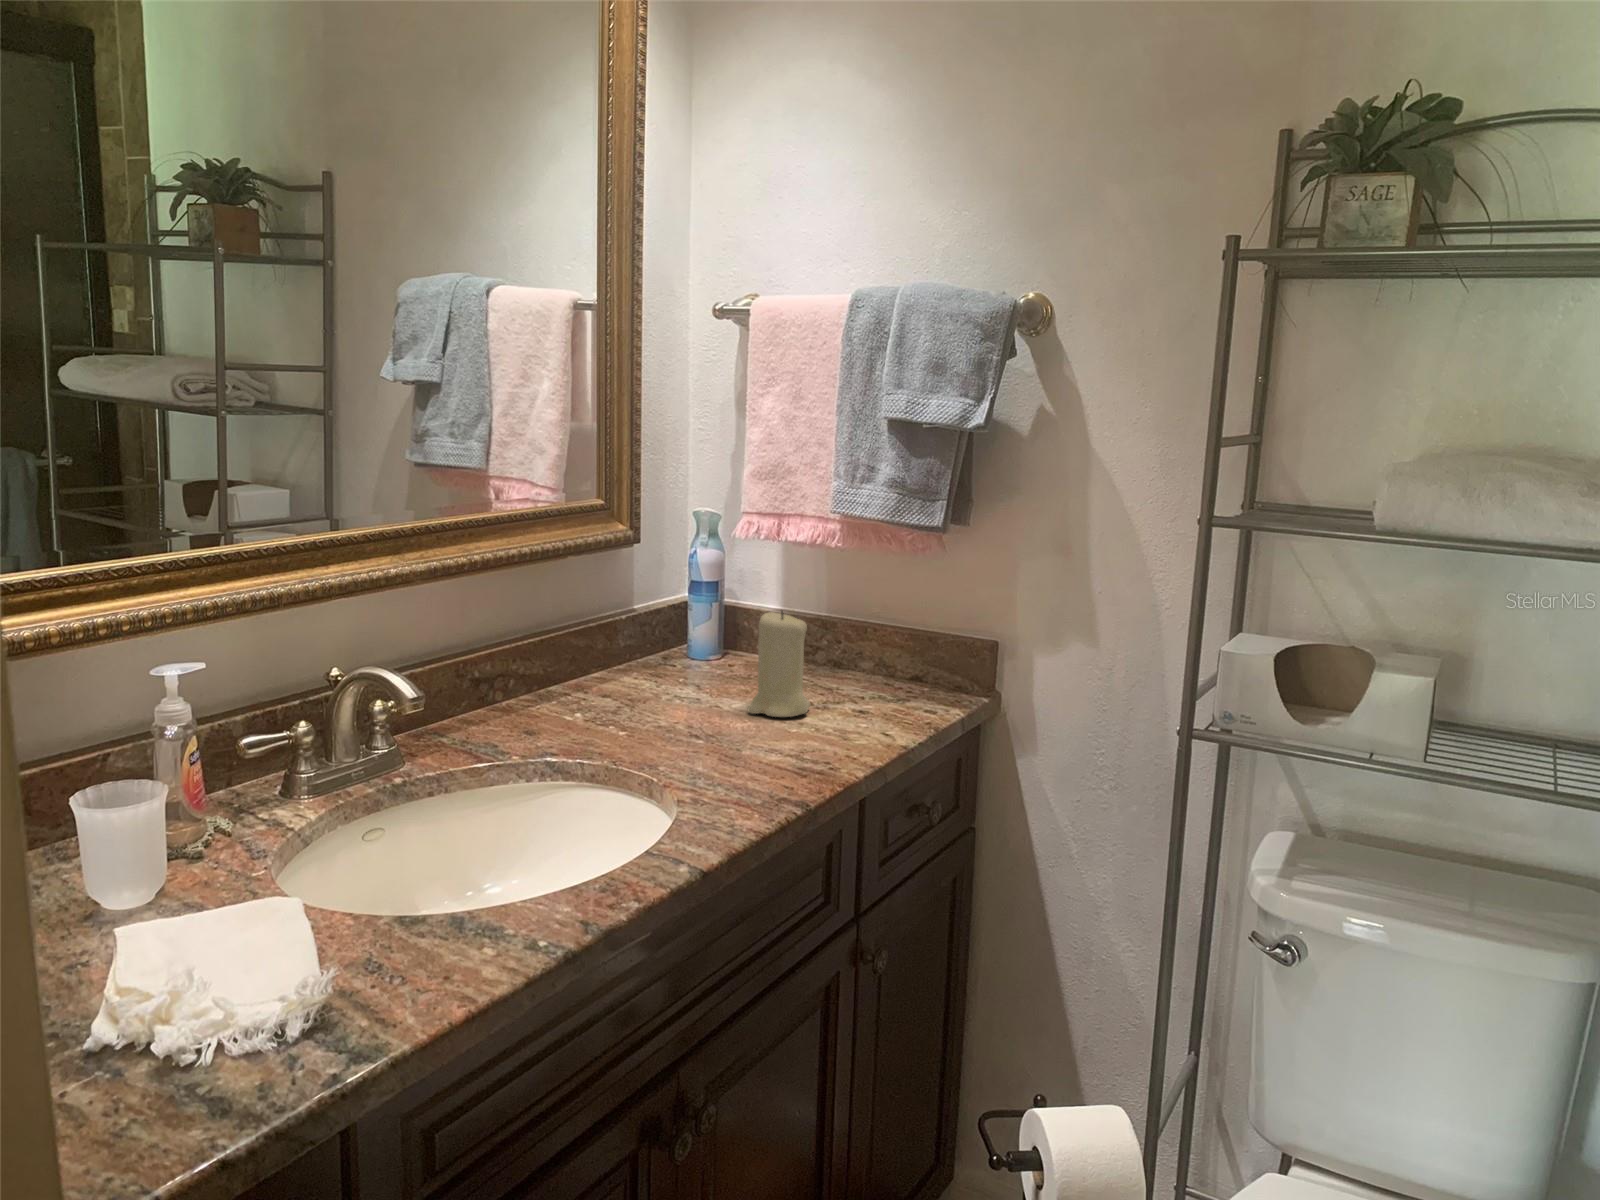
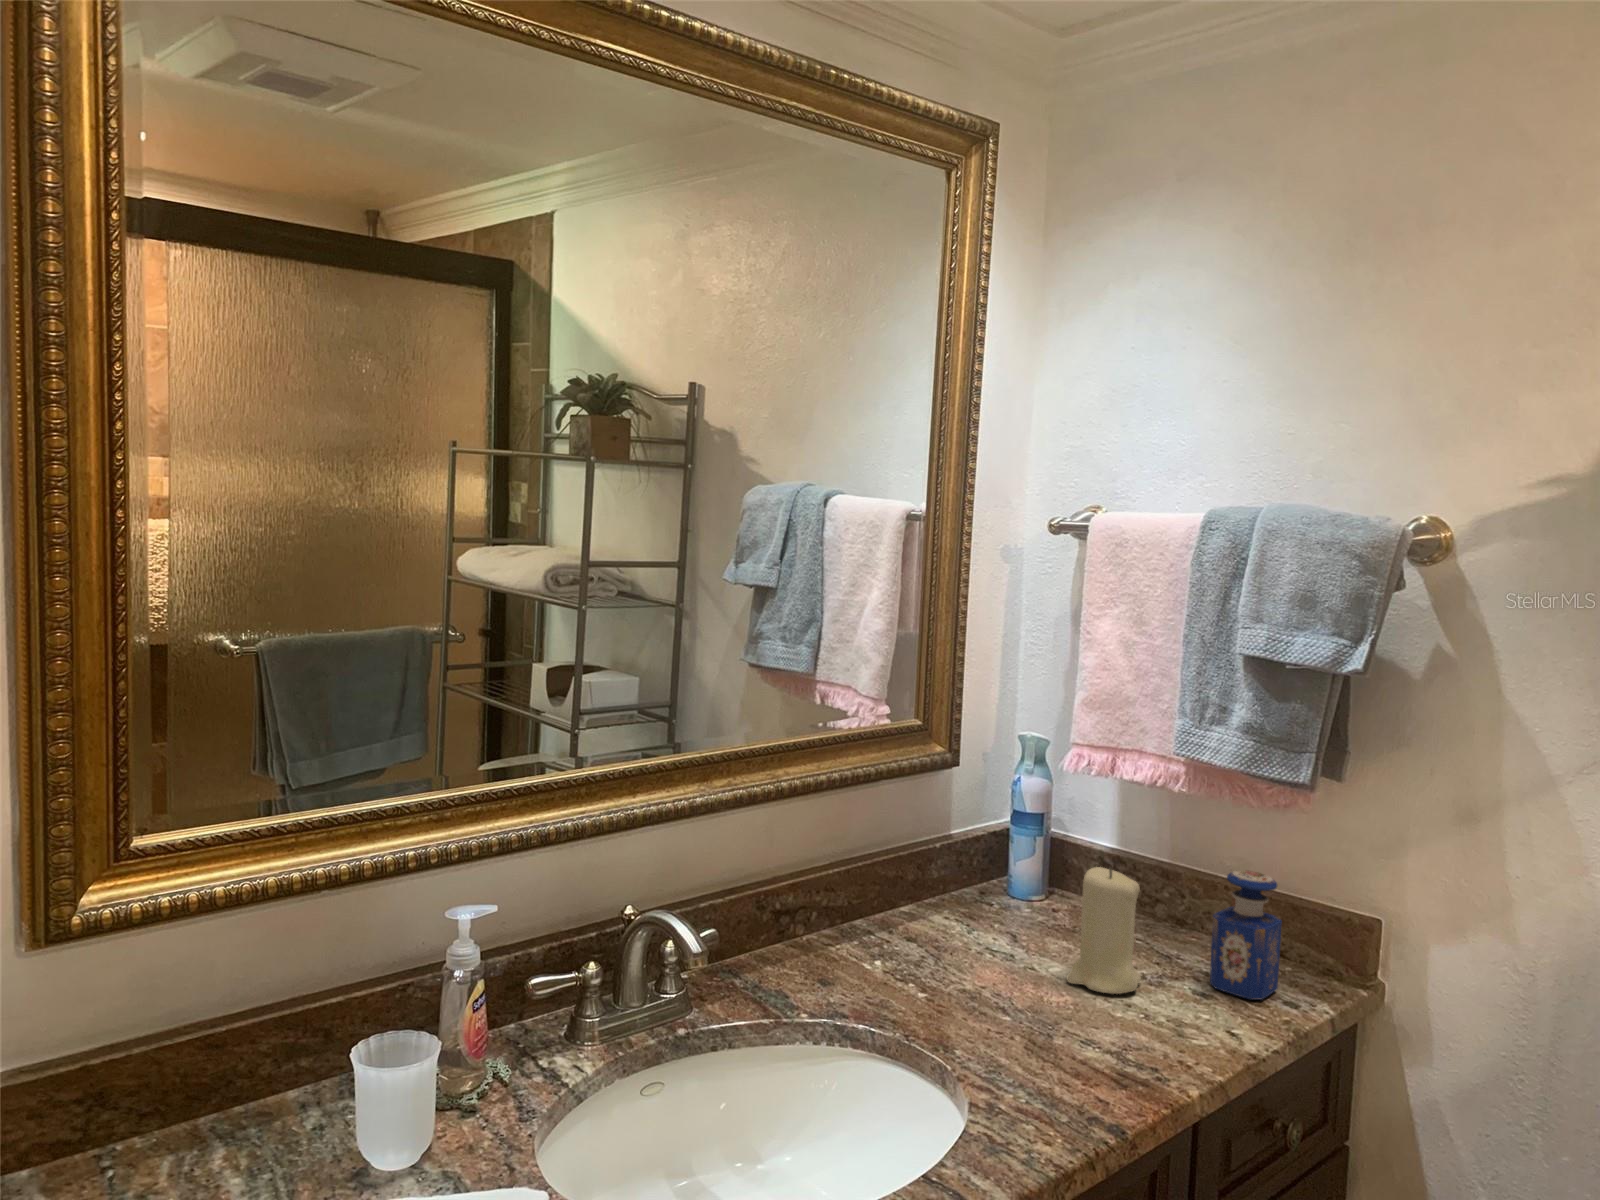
perfume bottle: none [866,606,923,711] -> present [1210,870,1282,999]

